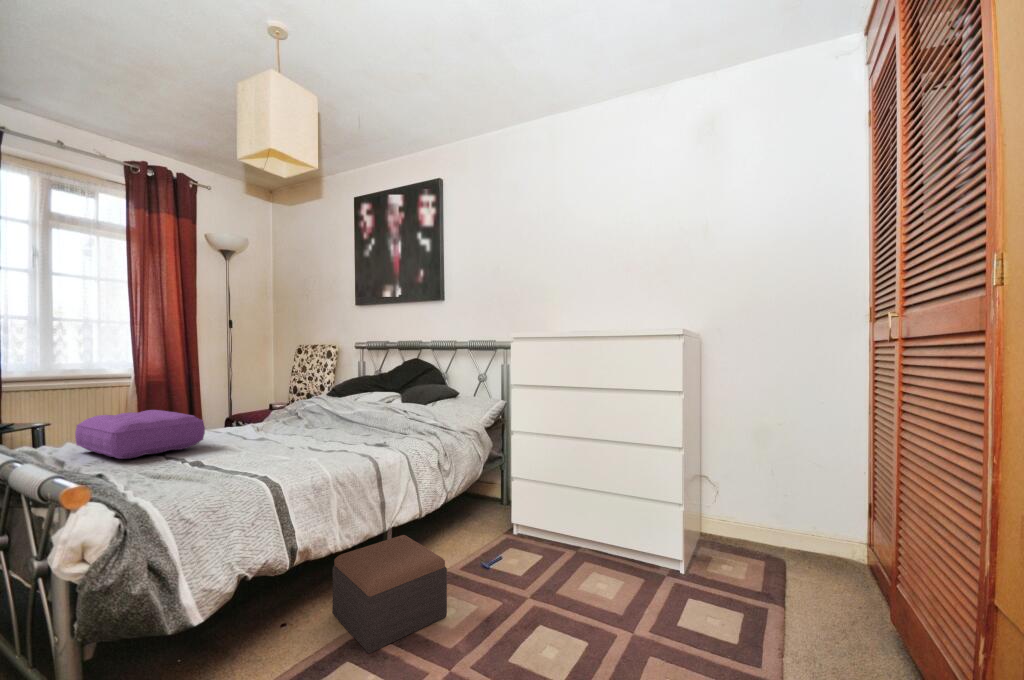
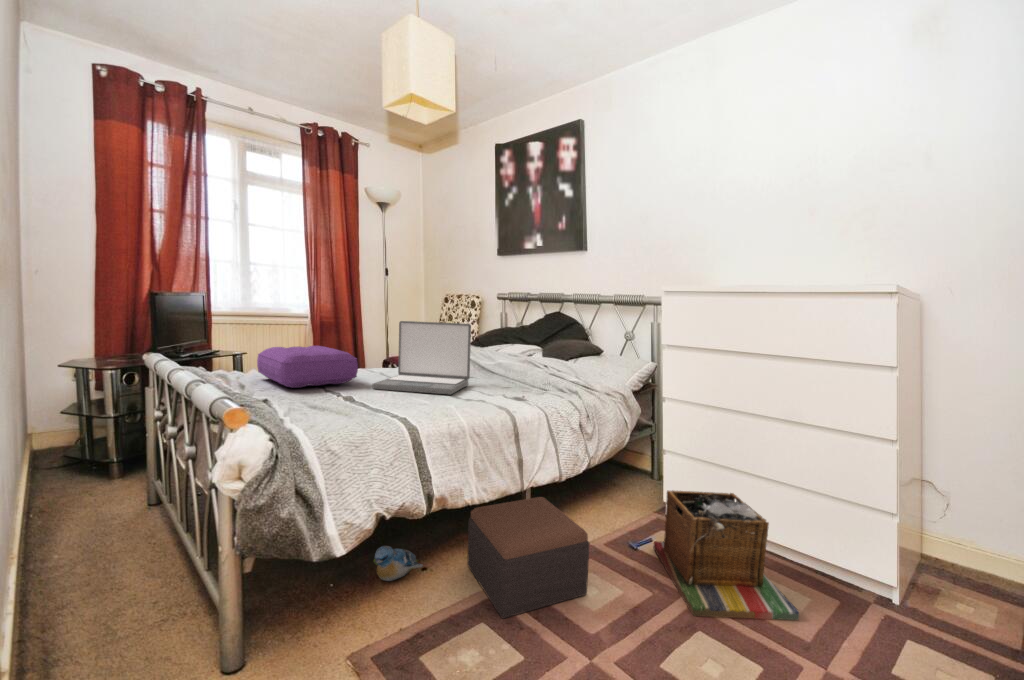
laptop: none [222,377,329,451] -> present [372,321,471,395]
laundry basket: none [505,507,613,615] -> present [654,490,799,620]
plush toy: none [231,609,286,645] -> present [374,546,423,581]

